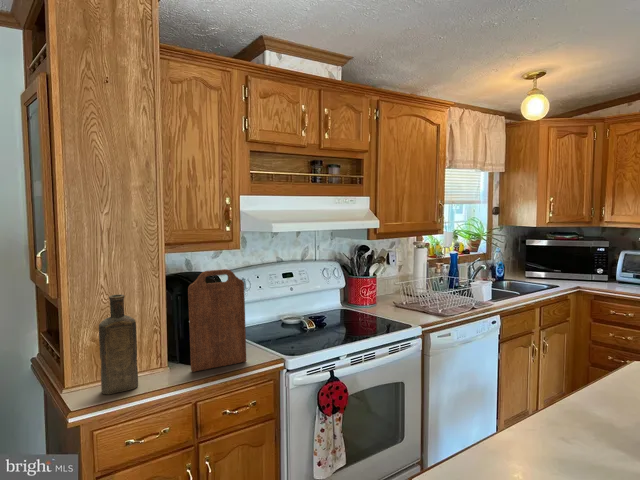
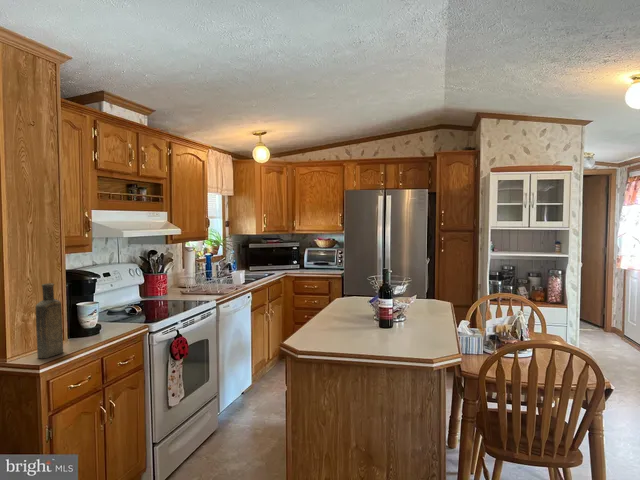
cutting board: present [188,269,246,372] -> none [87,263,124,339]

